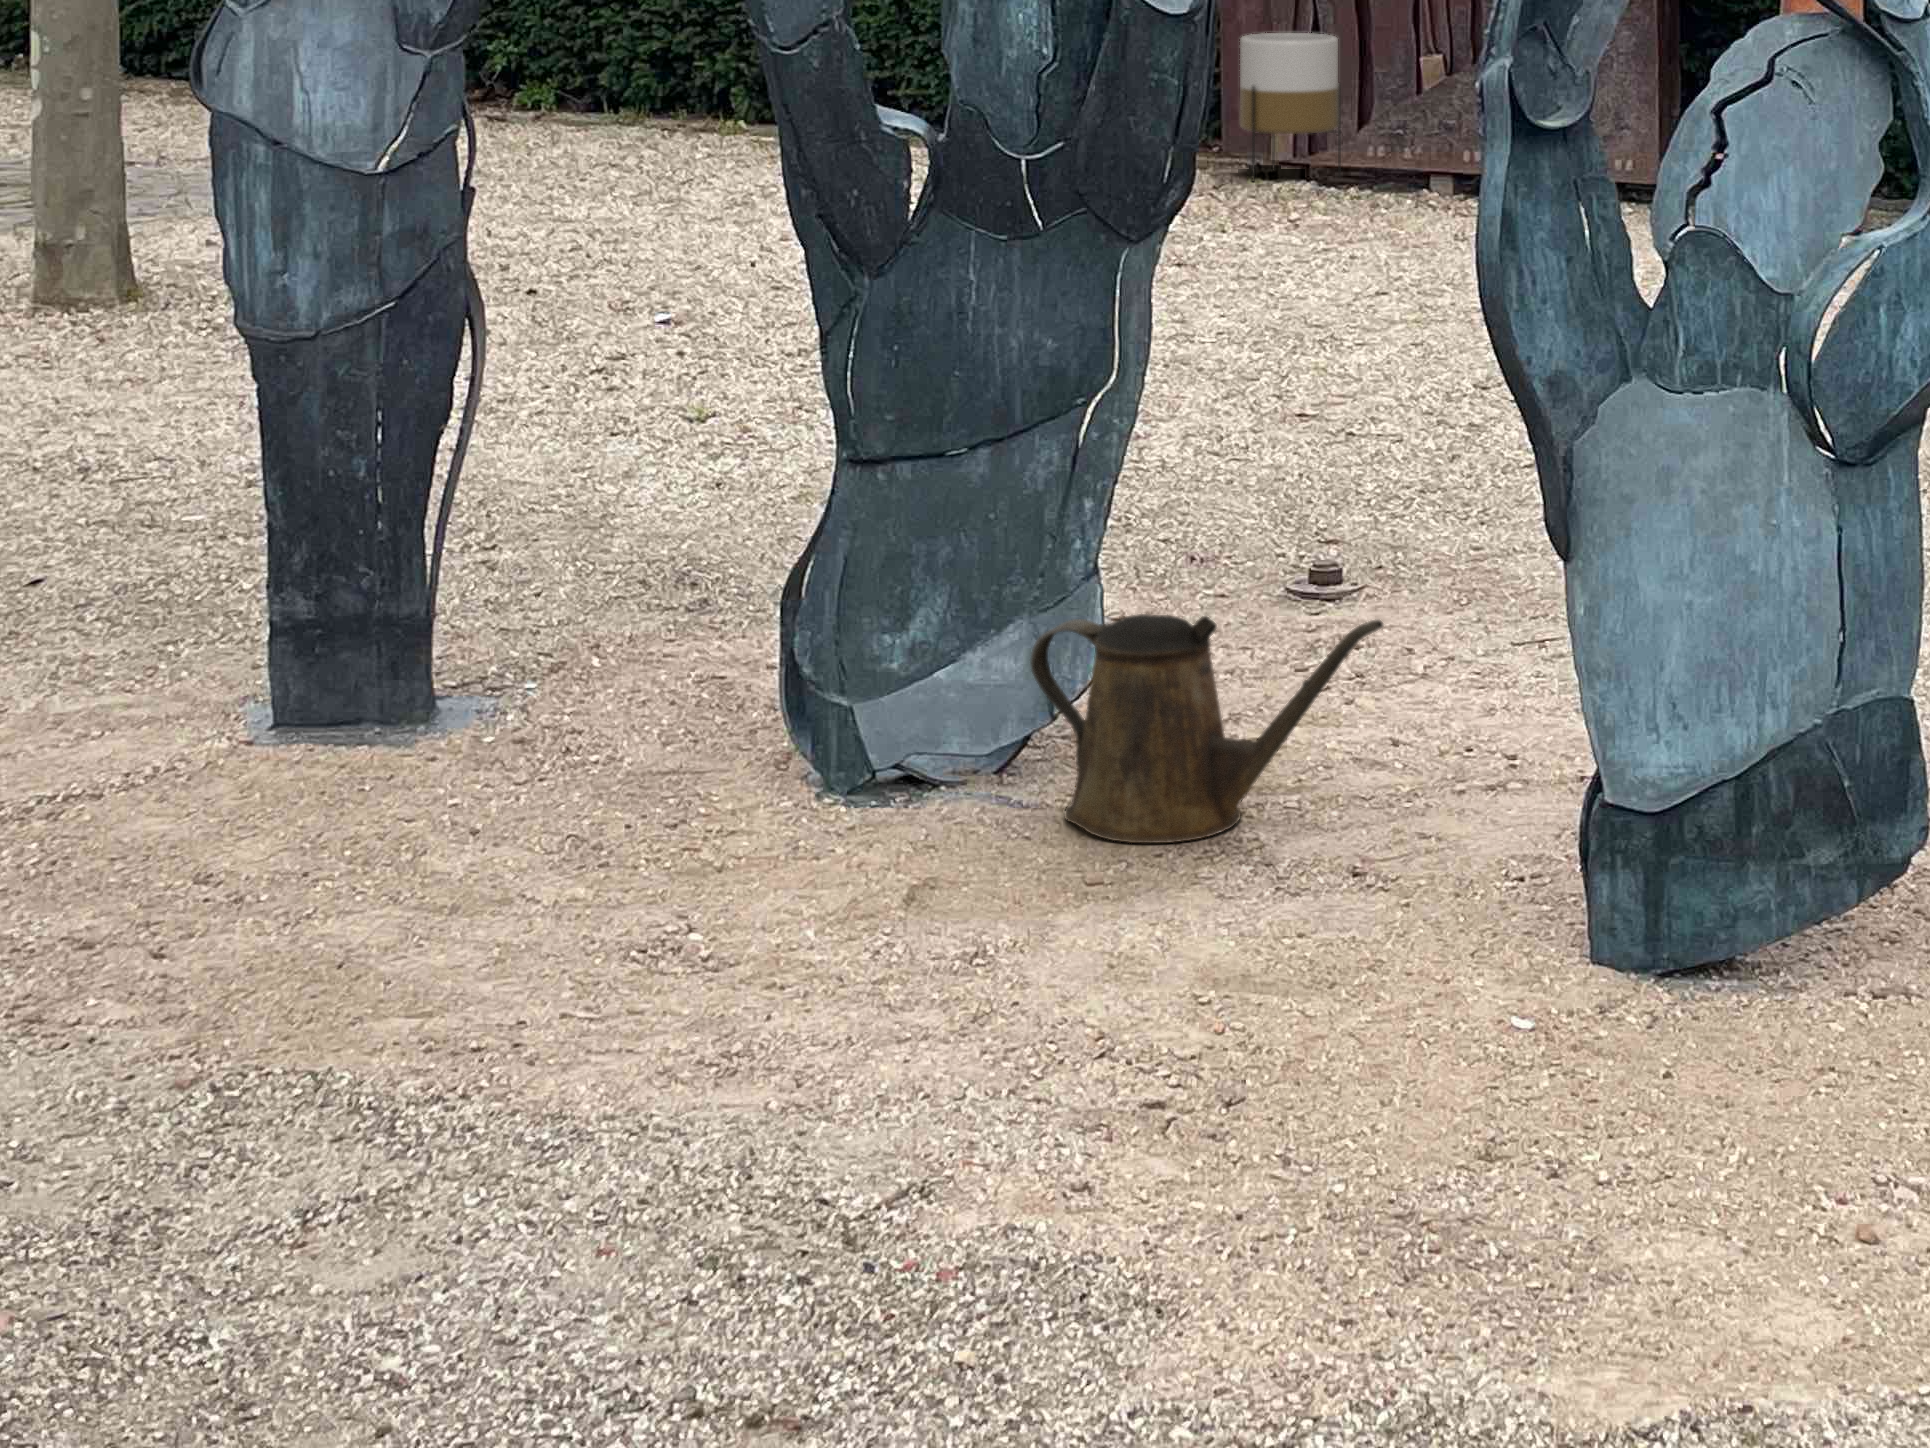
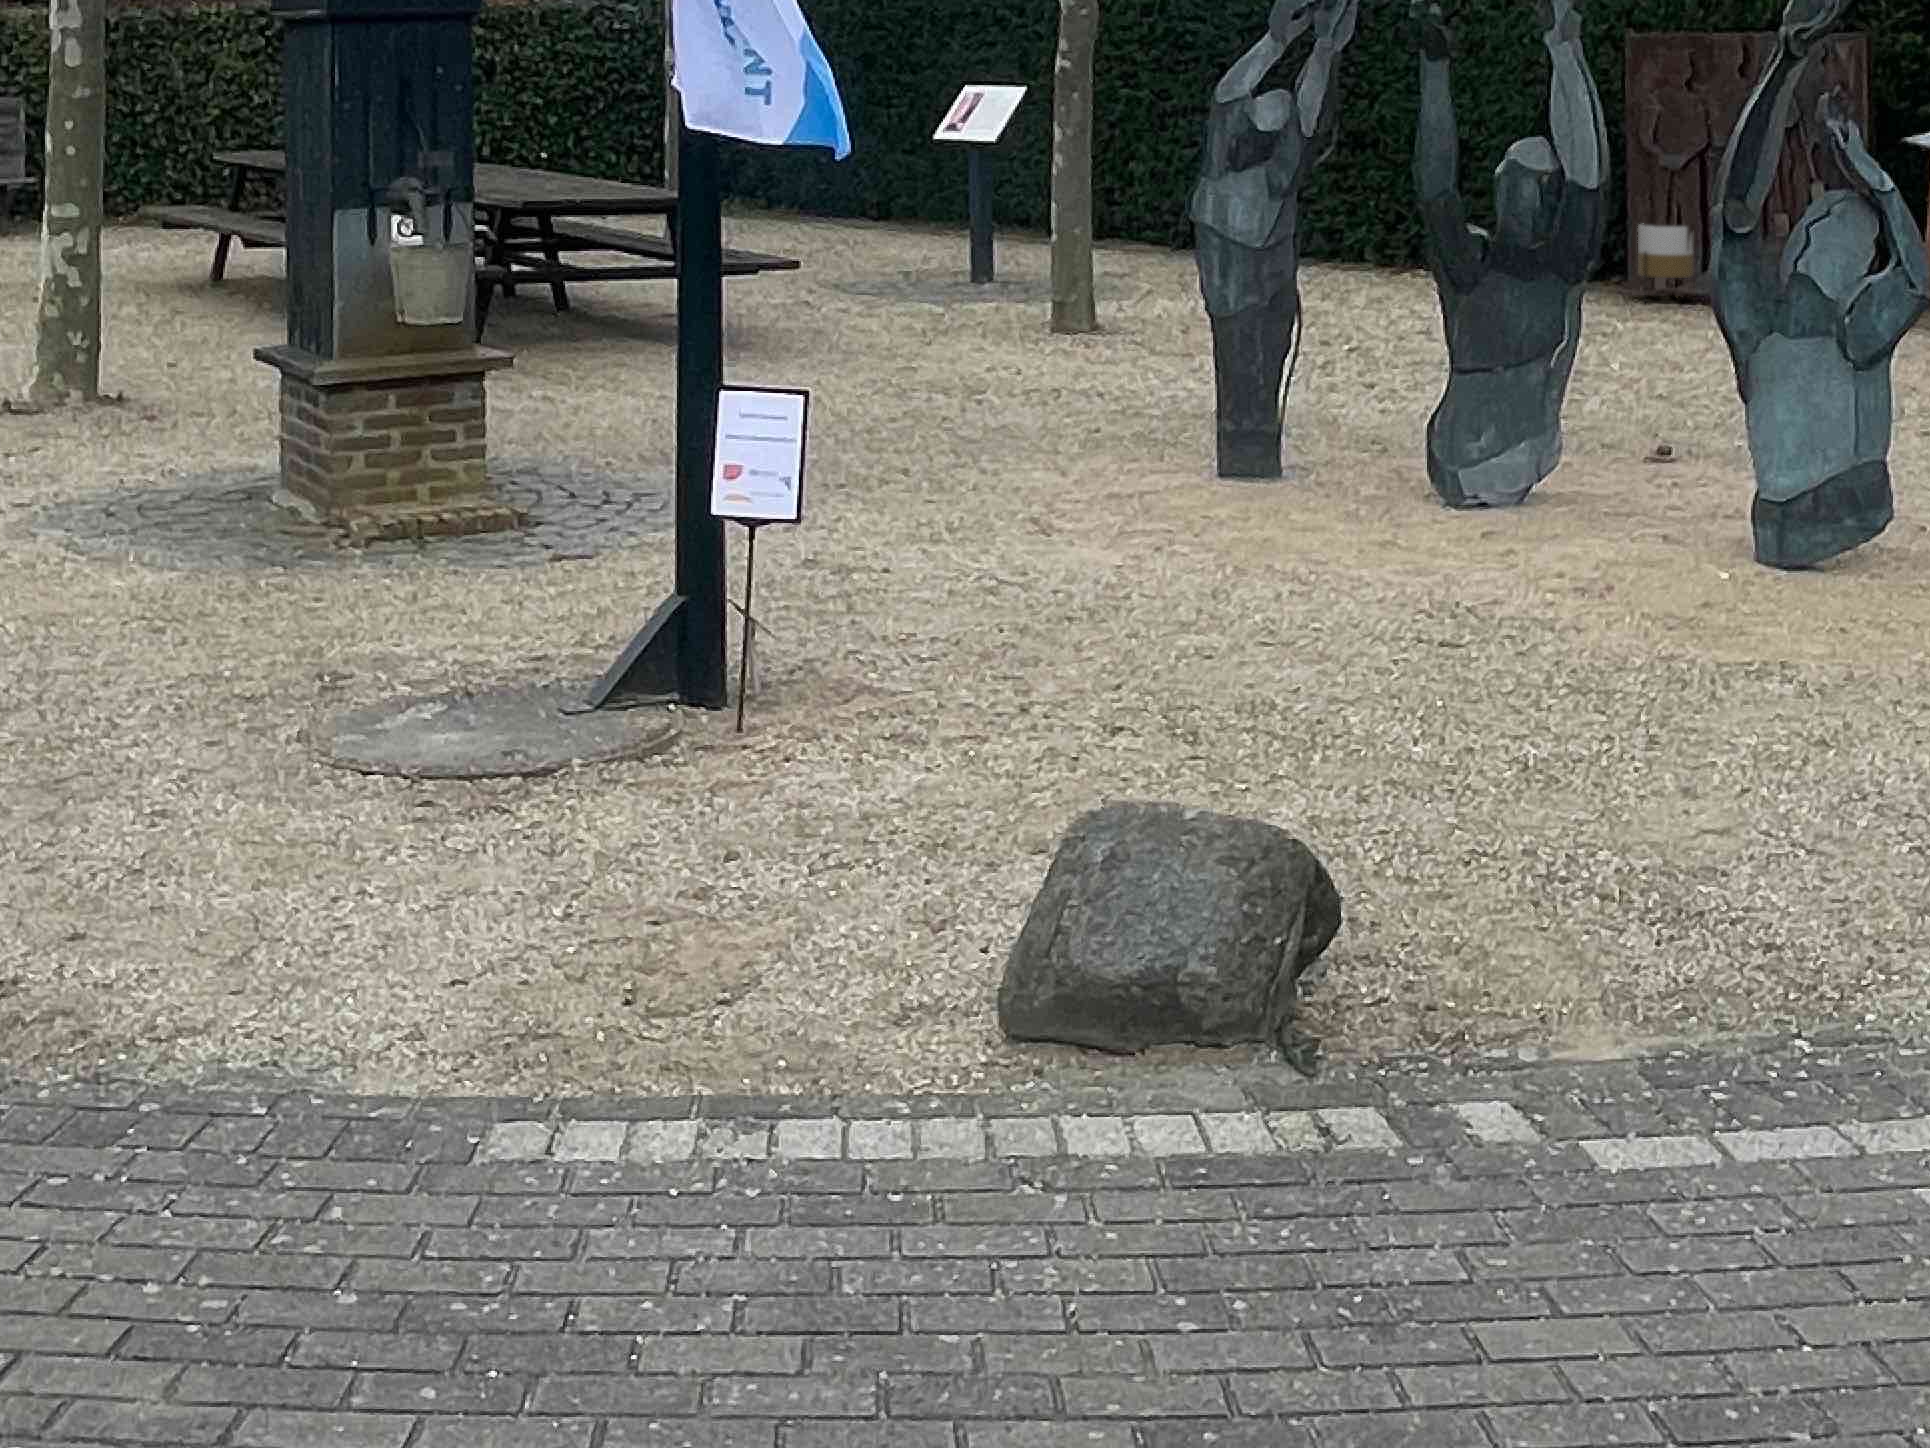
watering can: present [1030,614,1383,843] -> none [1528,431,1672,521]

